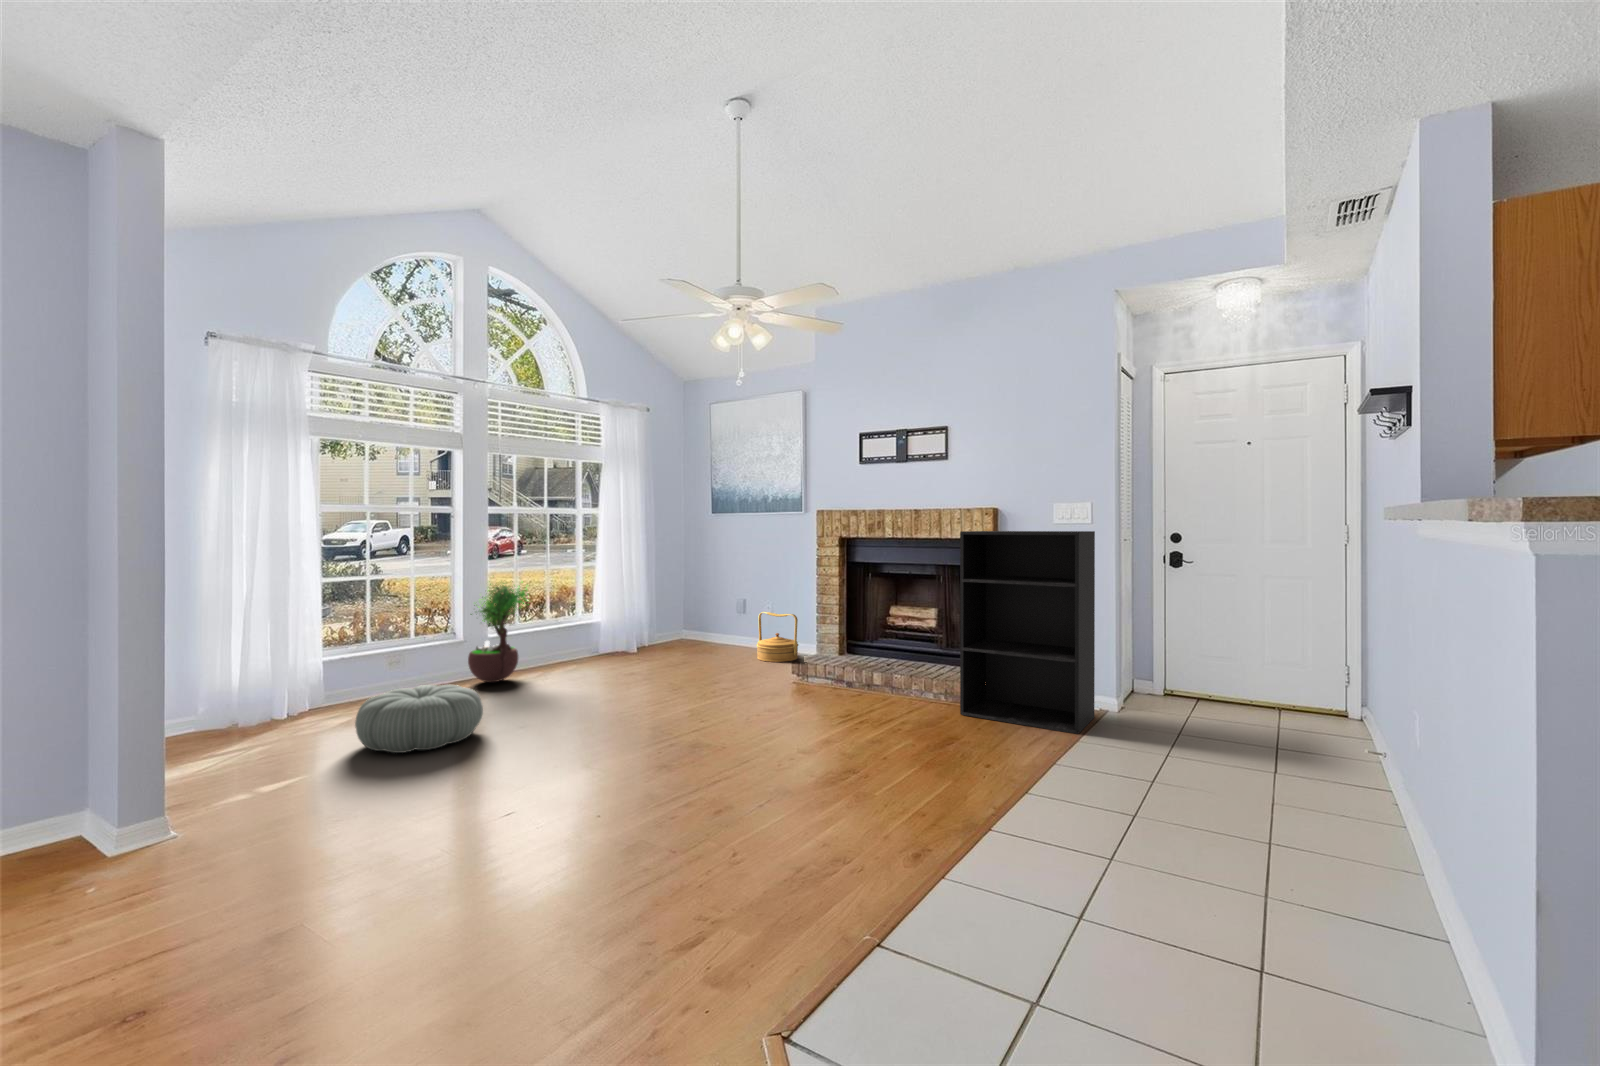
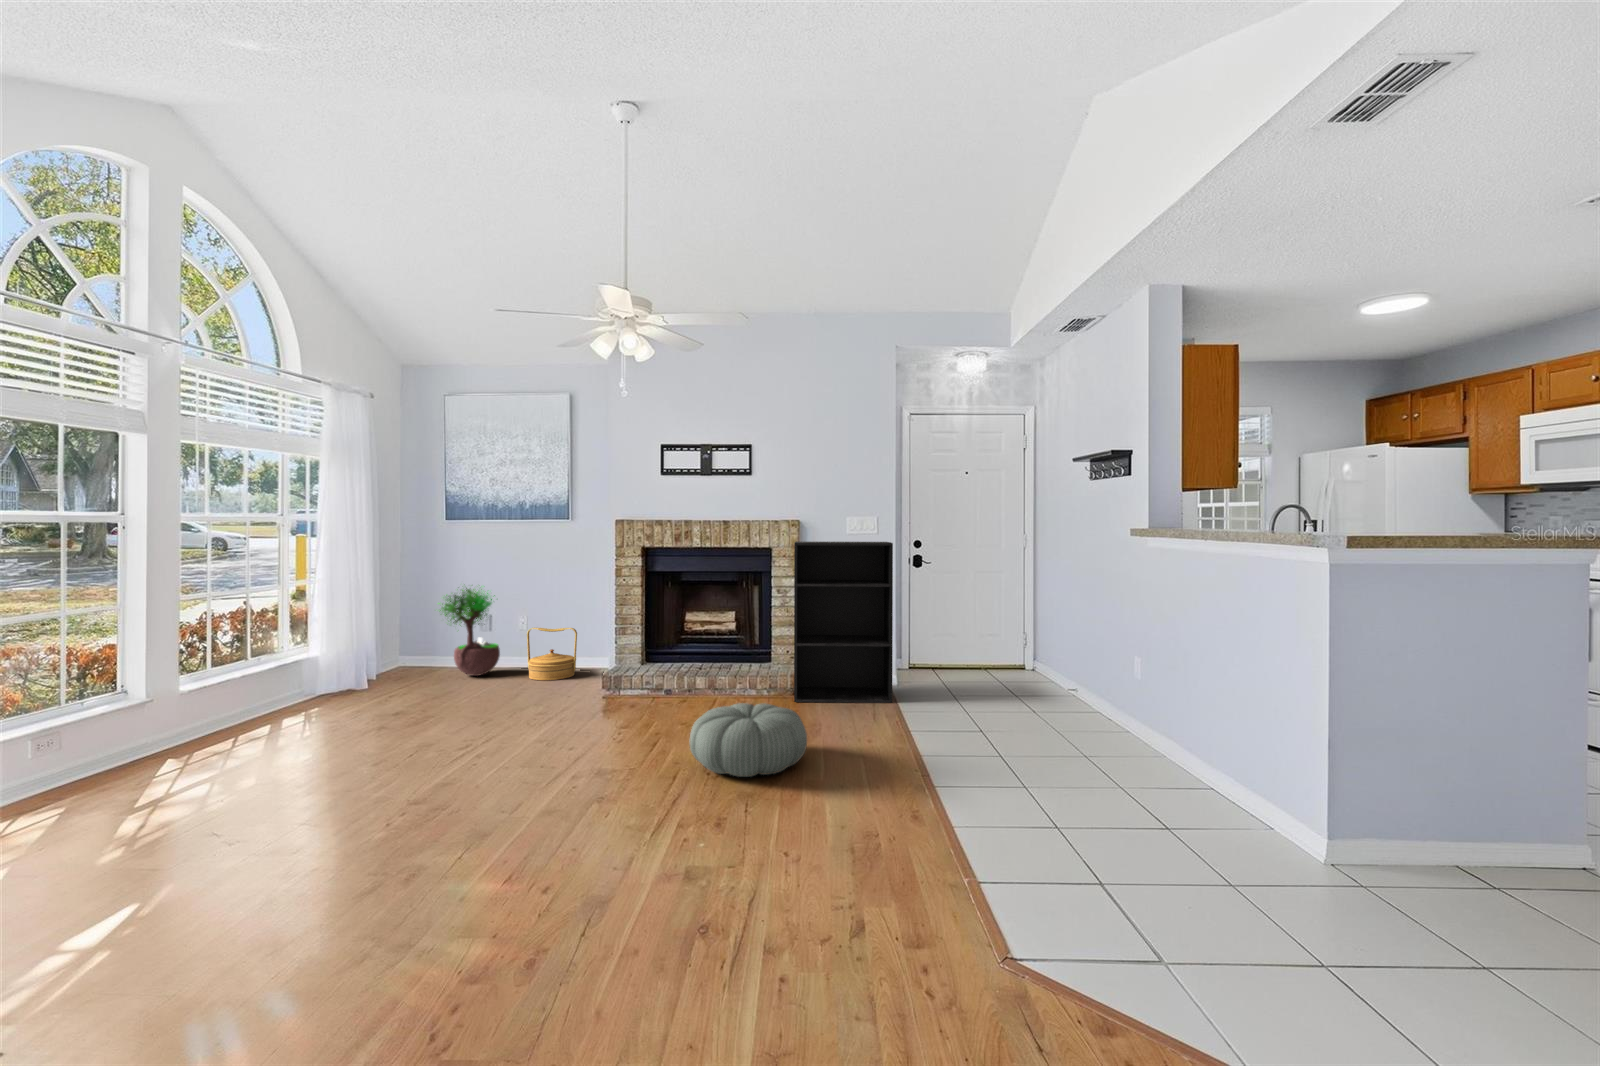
potted tree: present [468,583,527,682] -> present [438,588,500,676]
pouf: present [355,685,483,753] -> present [690,703,807,777]

